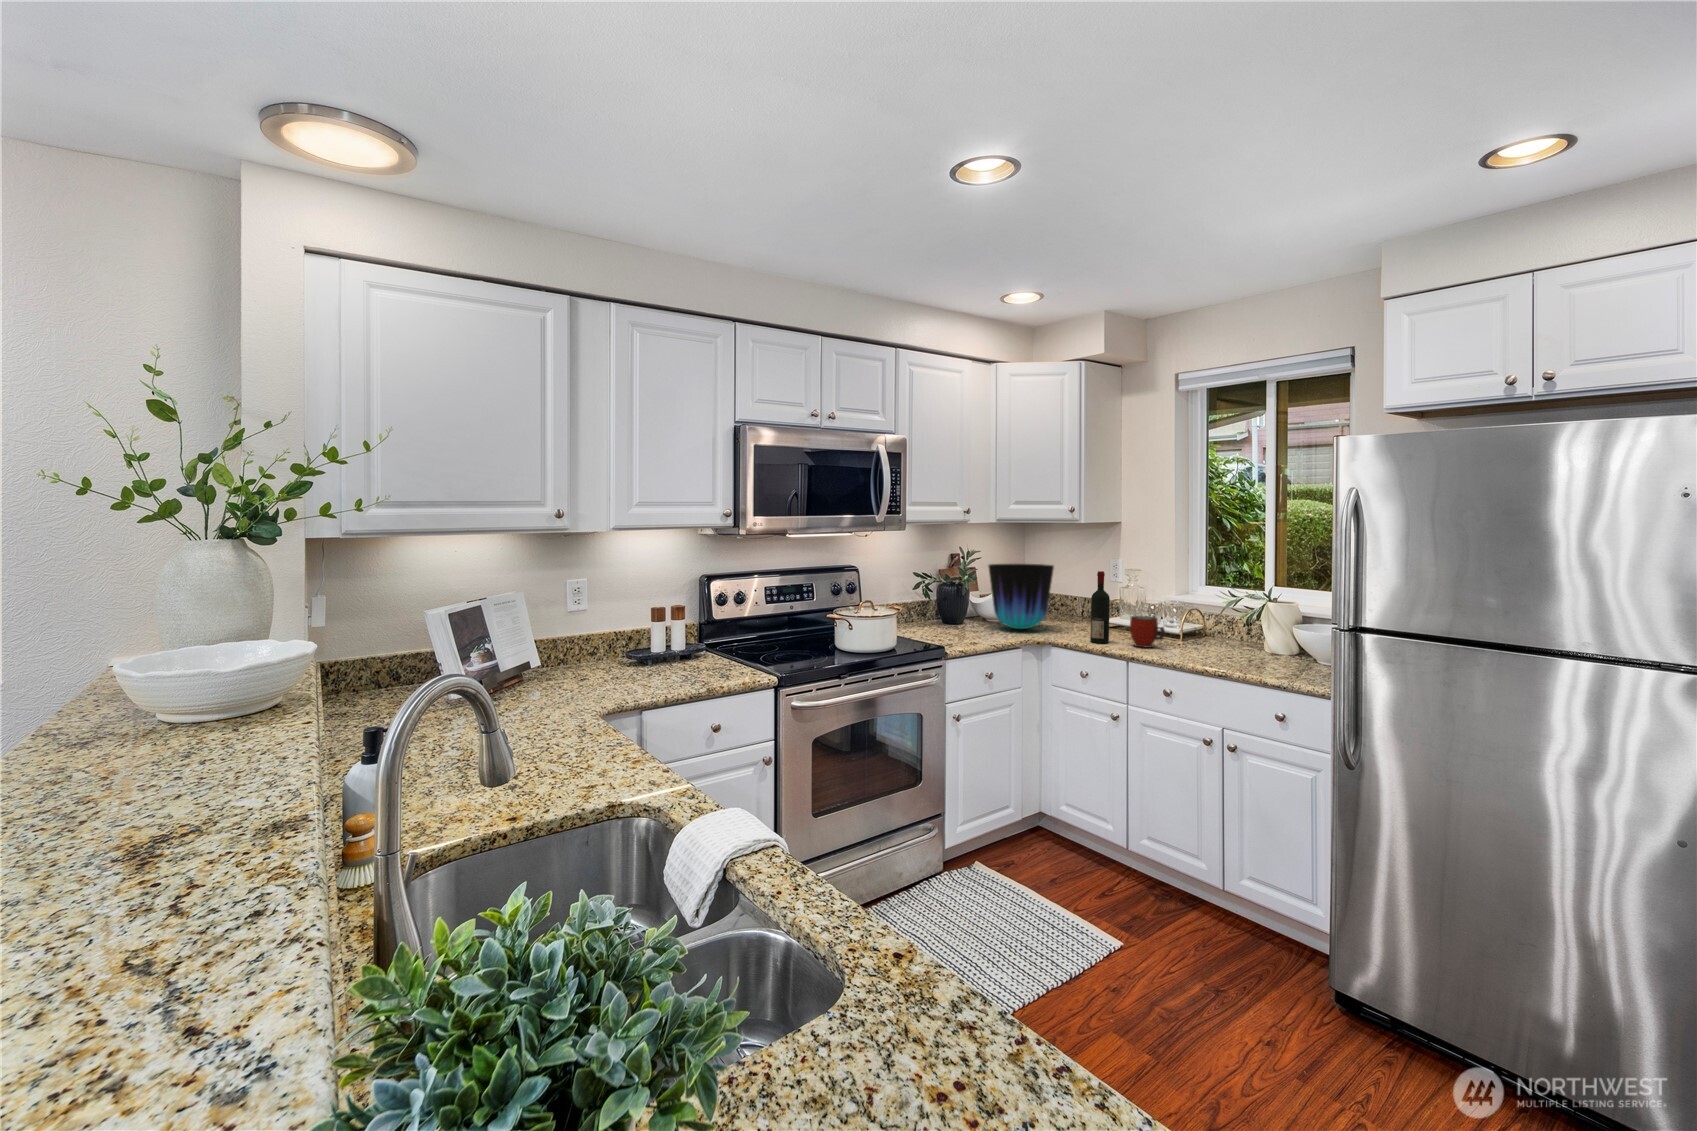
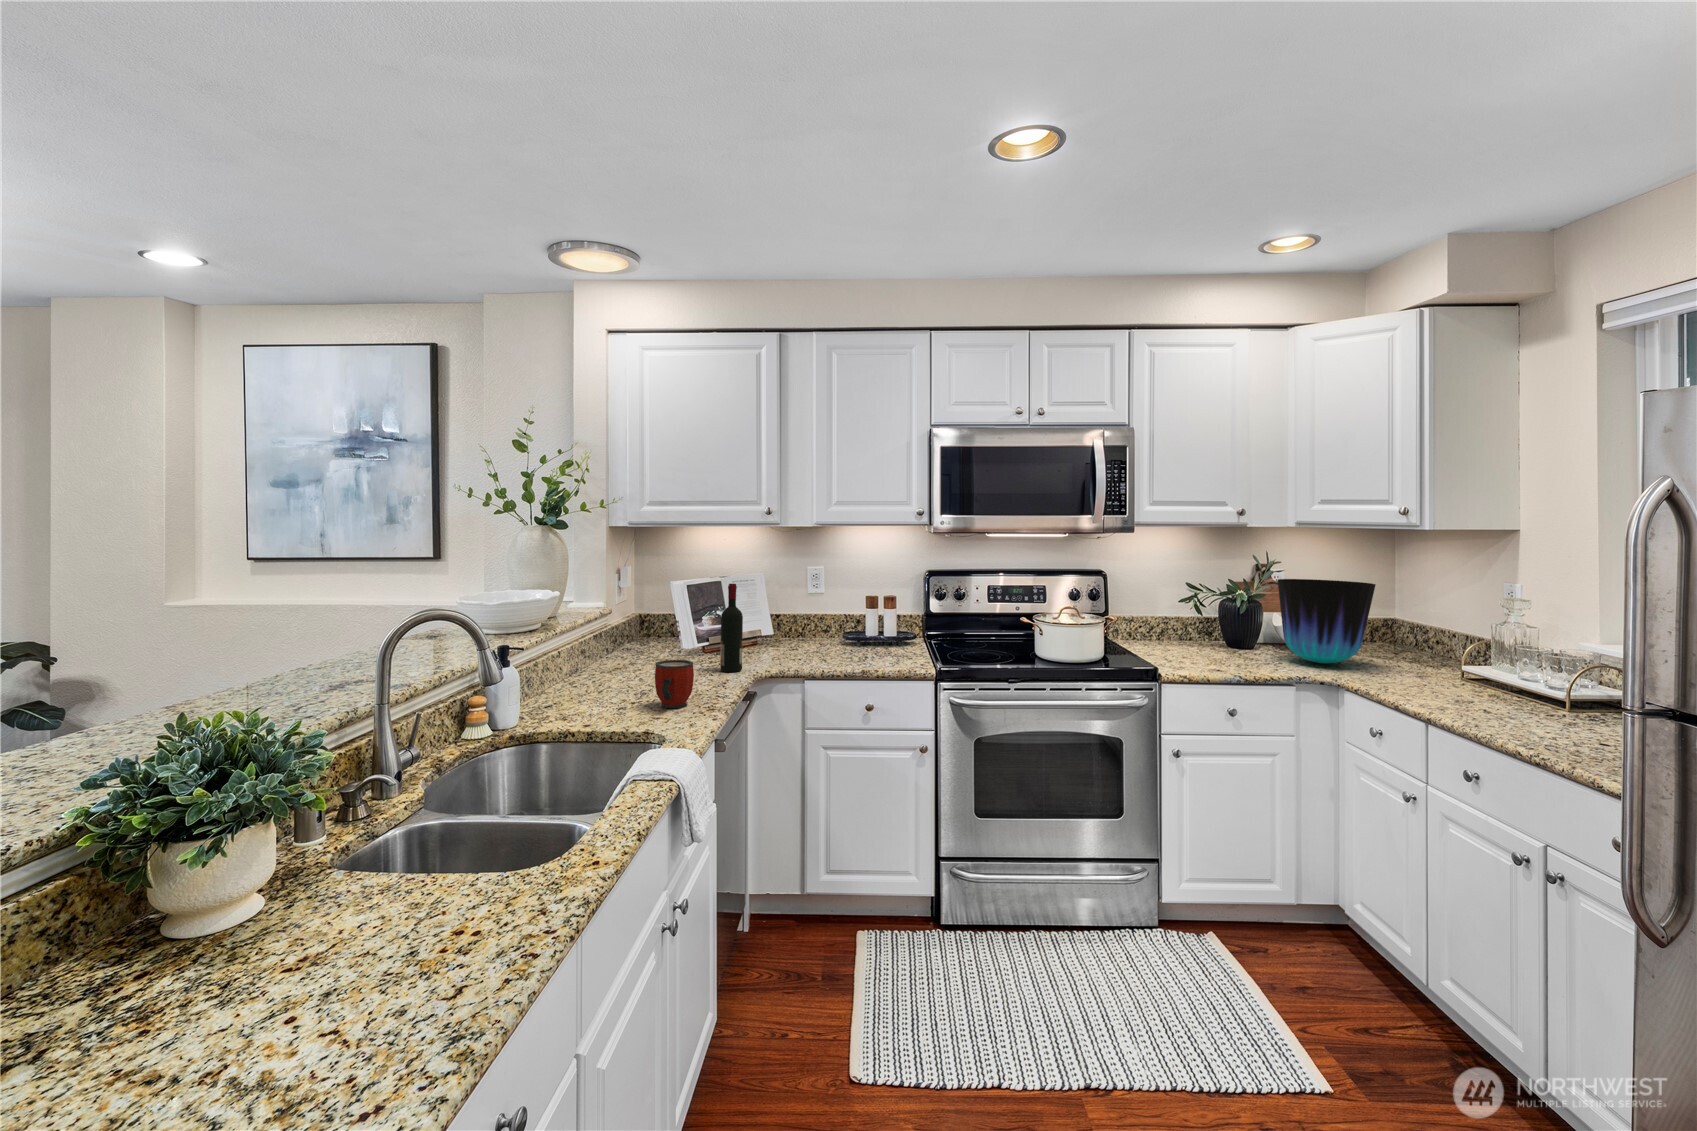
wine bottle: present [1090,571,1110,643] -> present [720,584,743,672]
mug: present [1130,616,1165,648] -> present [655,660,694,708]

